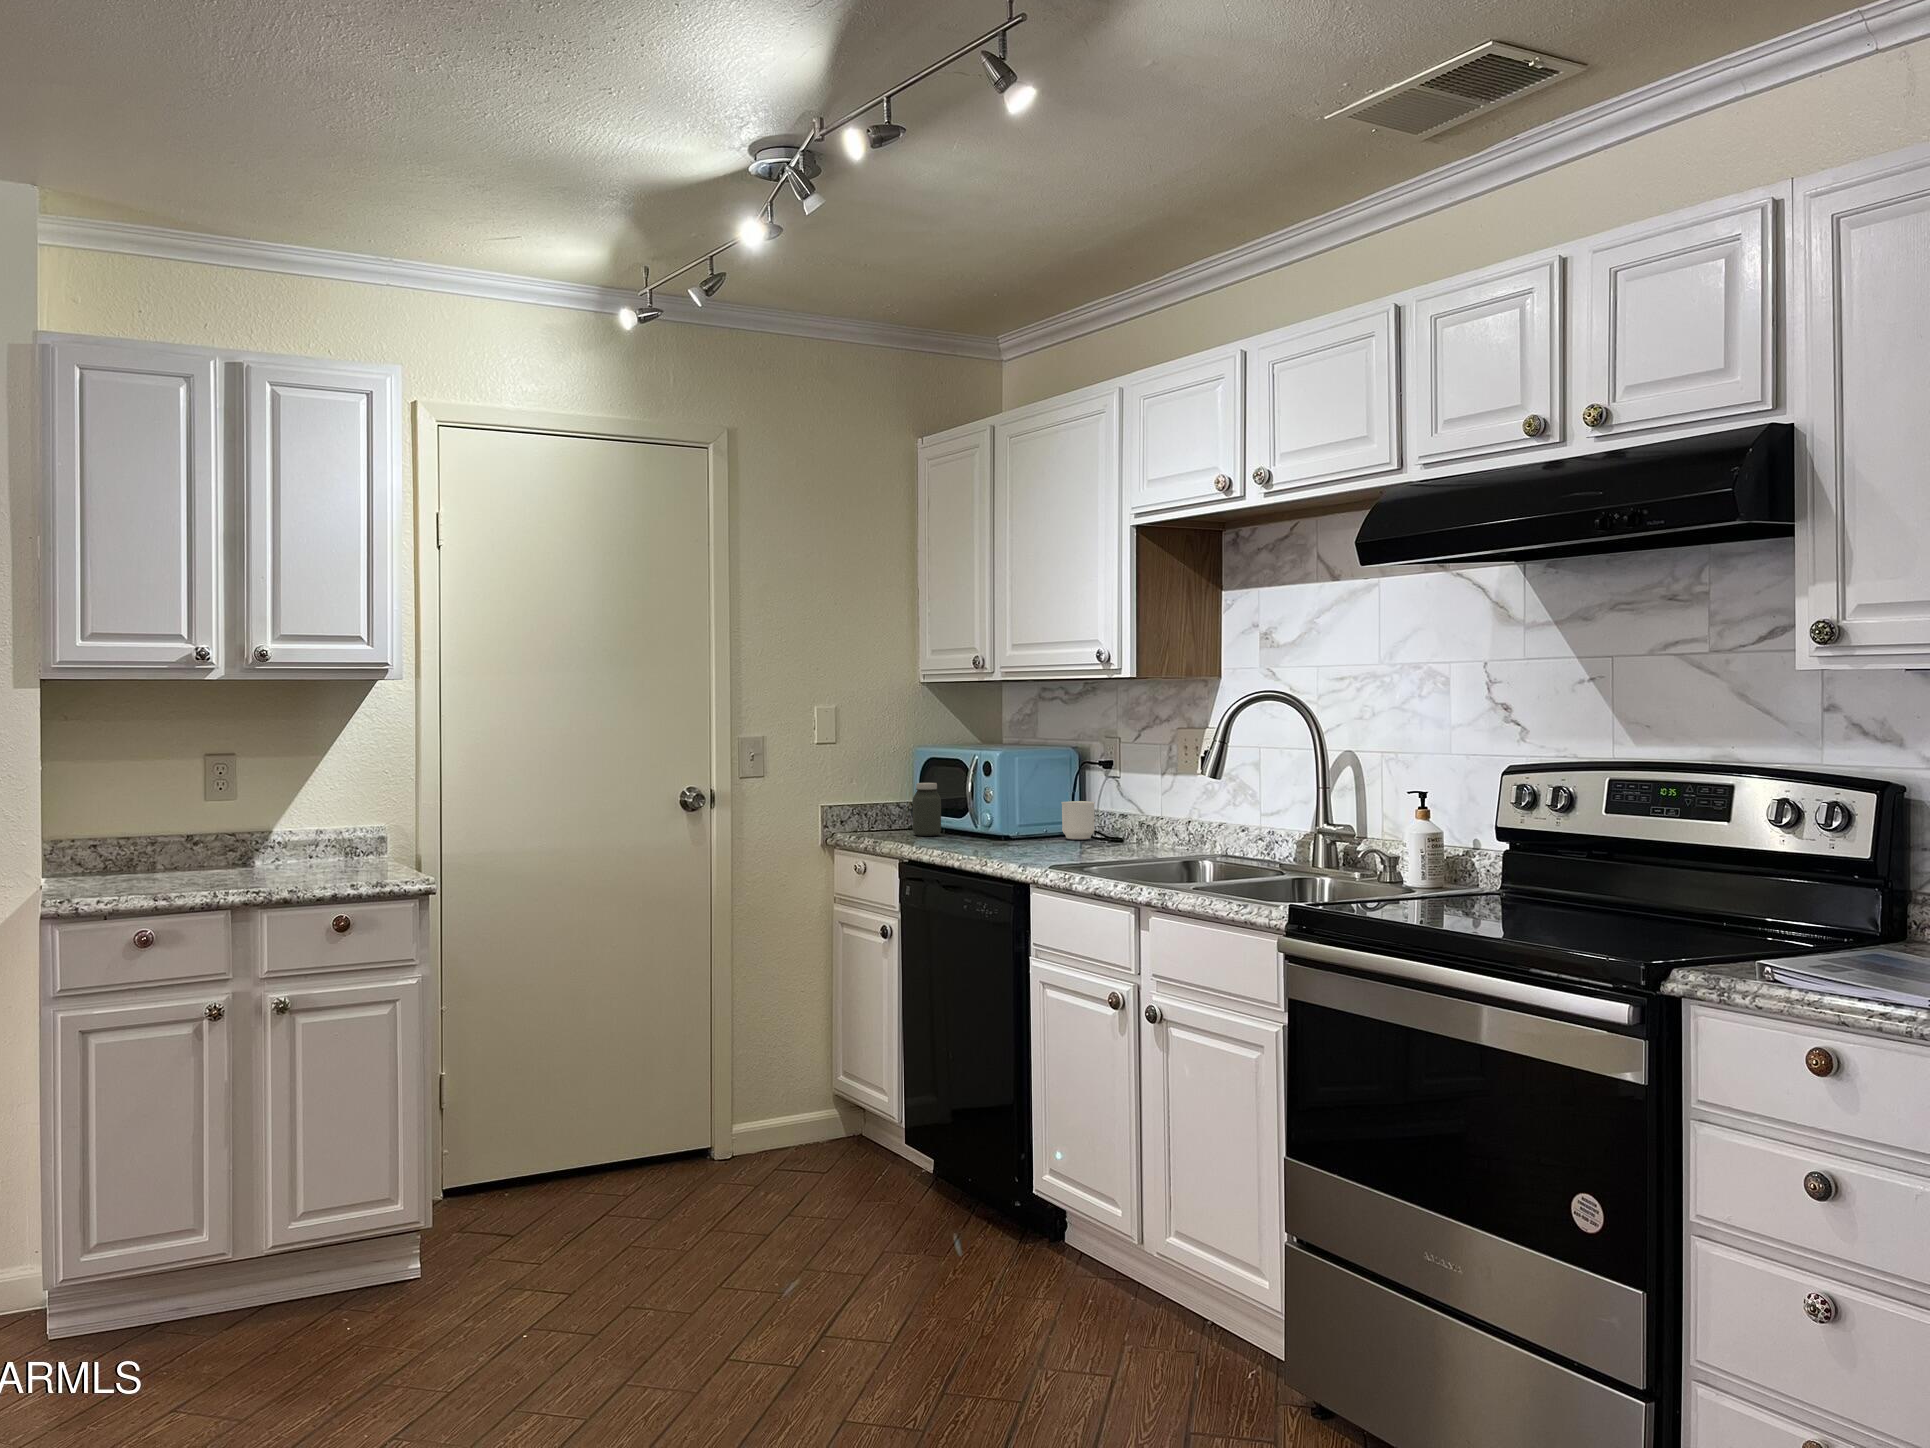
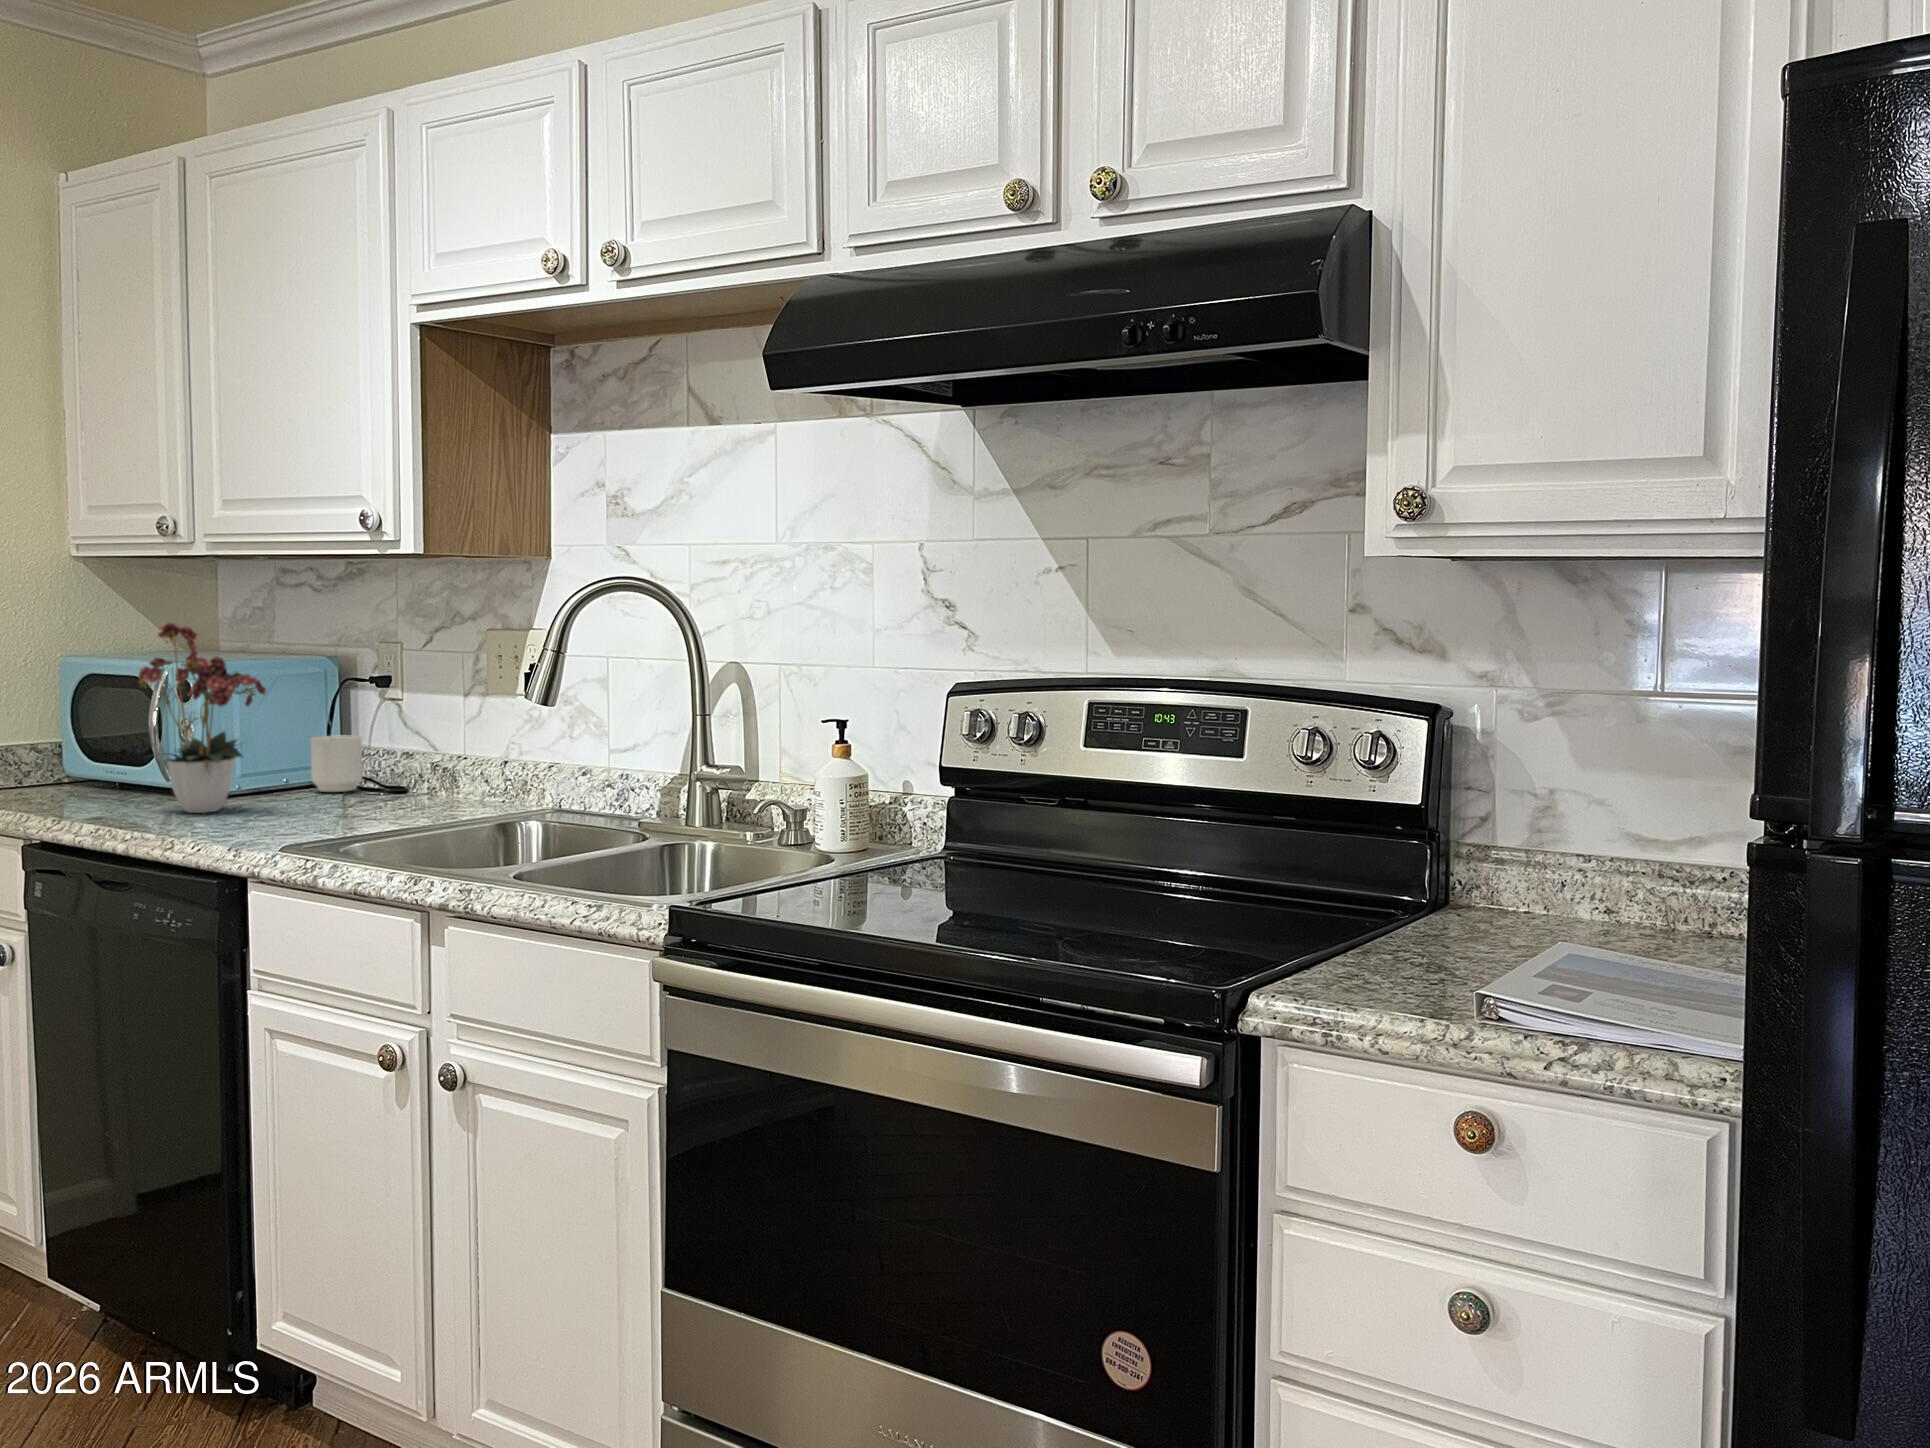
flower arrangement: none [959,717,1044,847] -> present [139,622,266,813]
jar: present [913,783,941,836] -> none [53,715,106,799]

